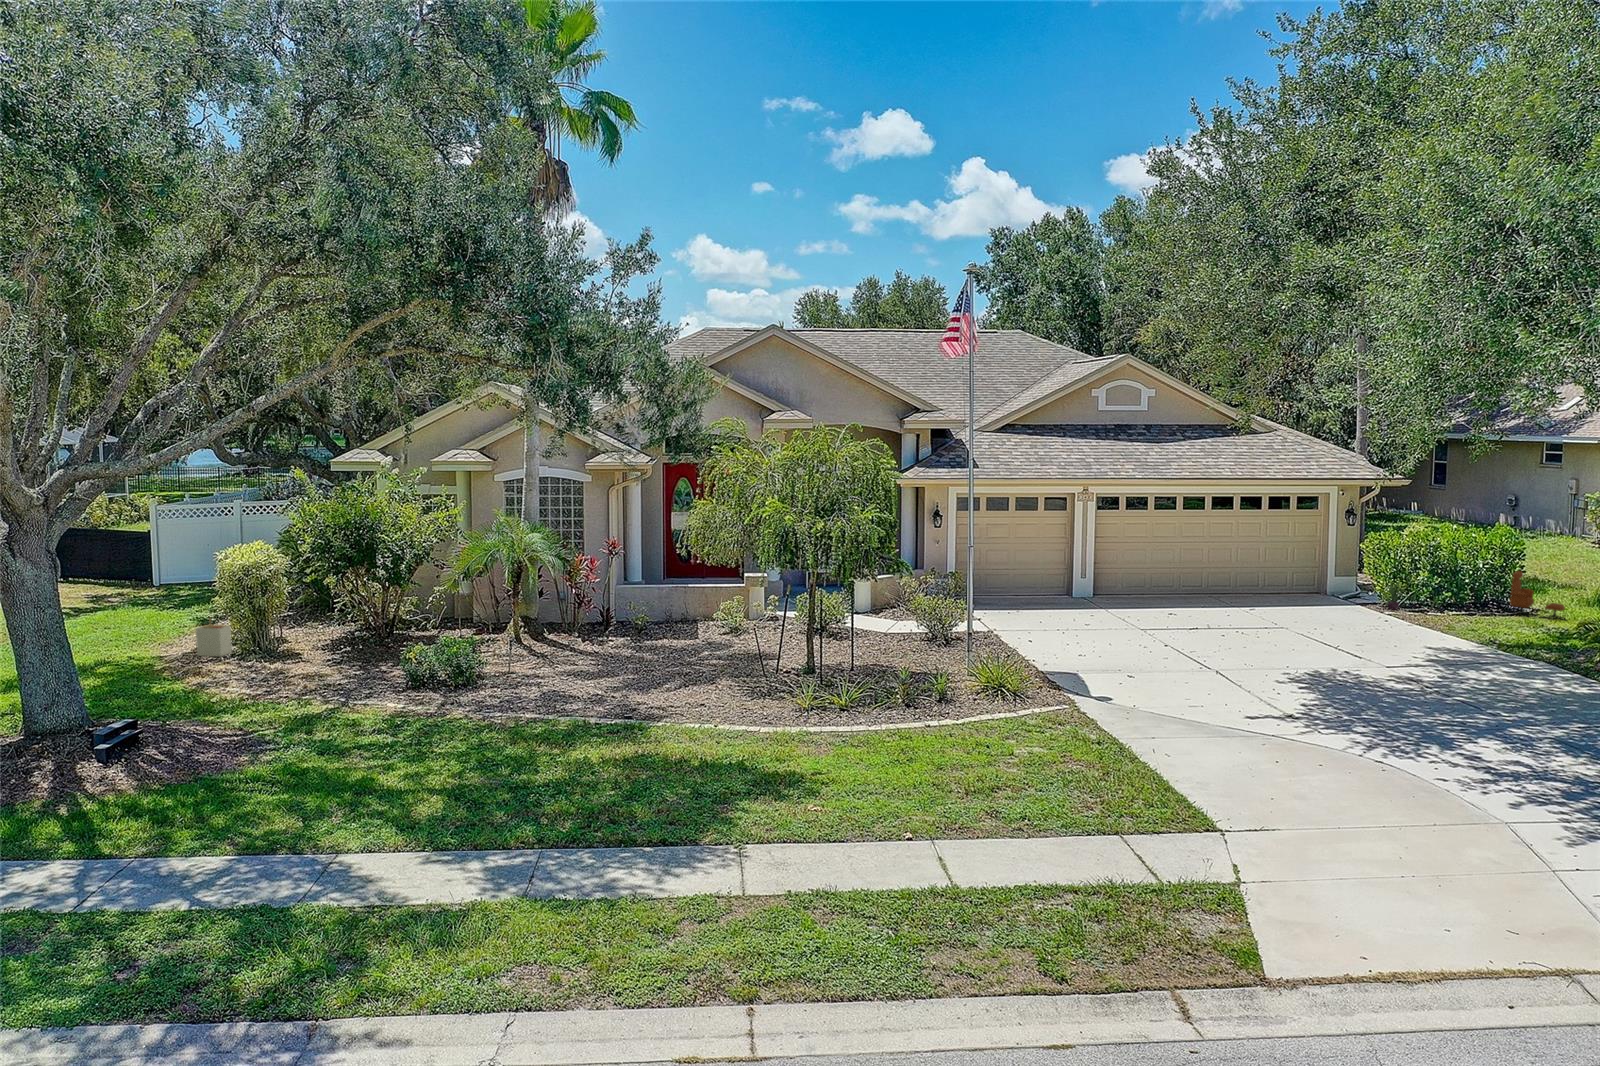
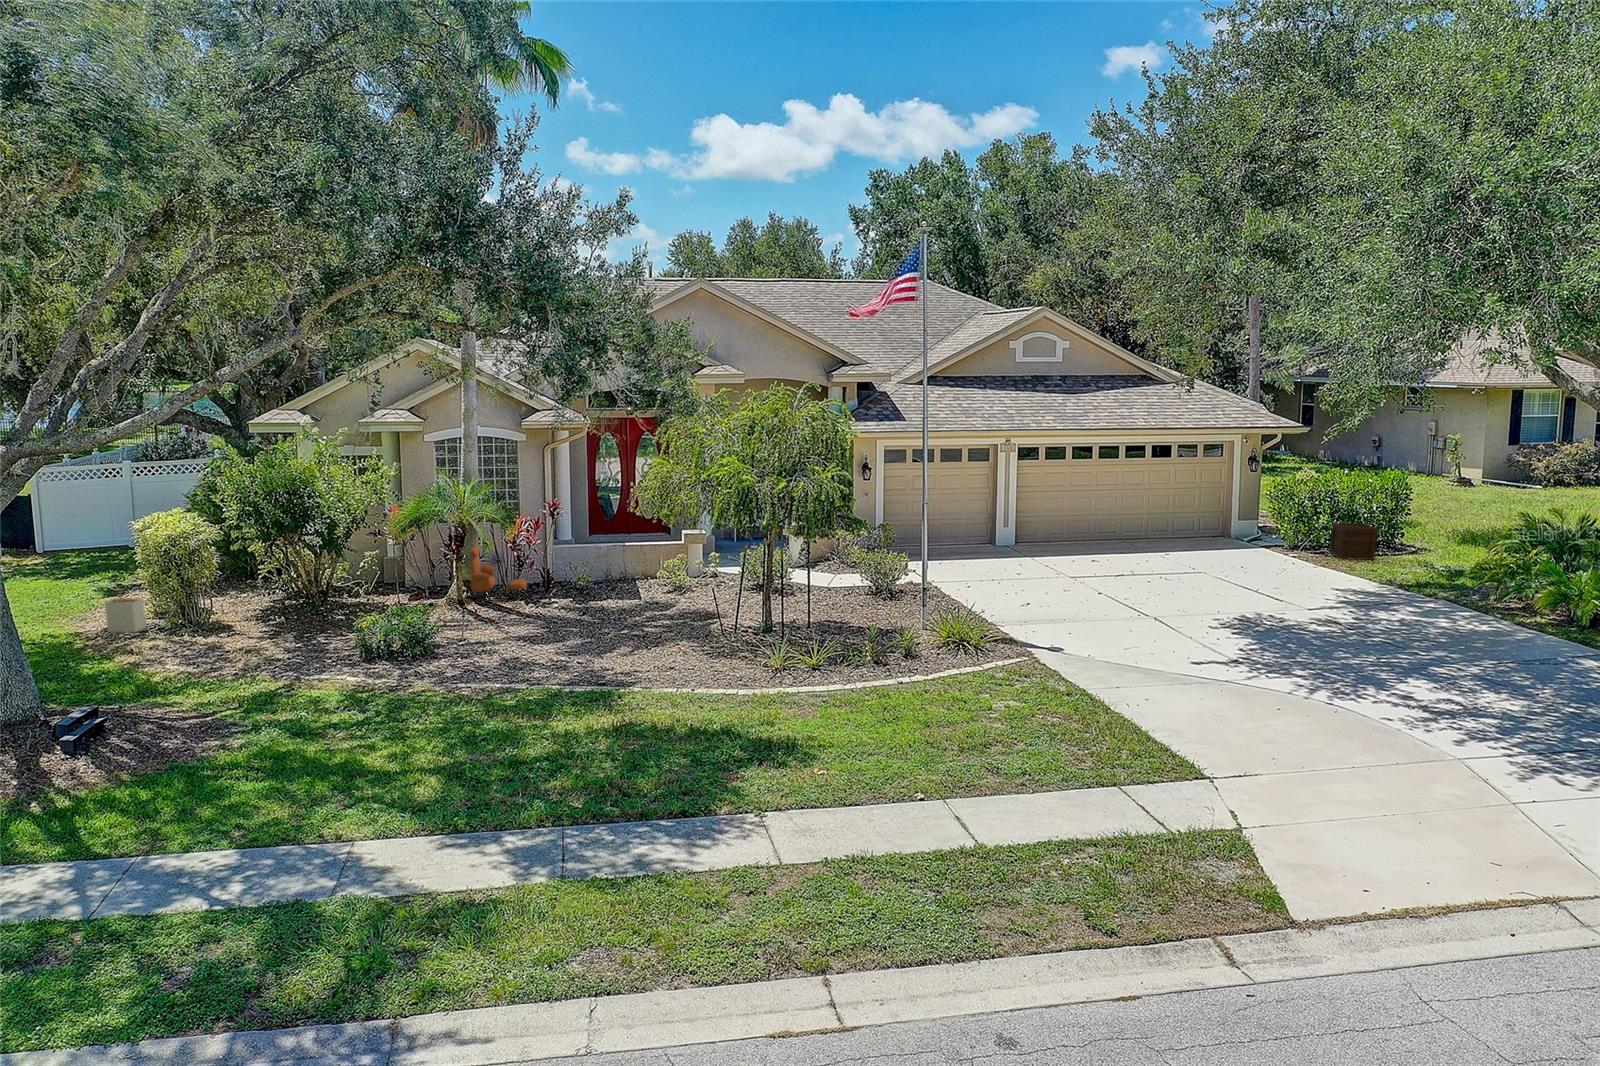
lounge chair: present [1510,571,1565,620] -> present [470,546,529,602]
wooden crate: none [1429,578,1482,619] -> present [1329,522,1378,560]
decorative plant: present [1388,583,1399,610] -> none [1282,526,1315,553]

